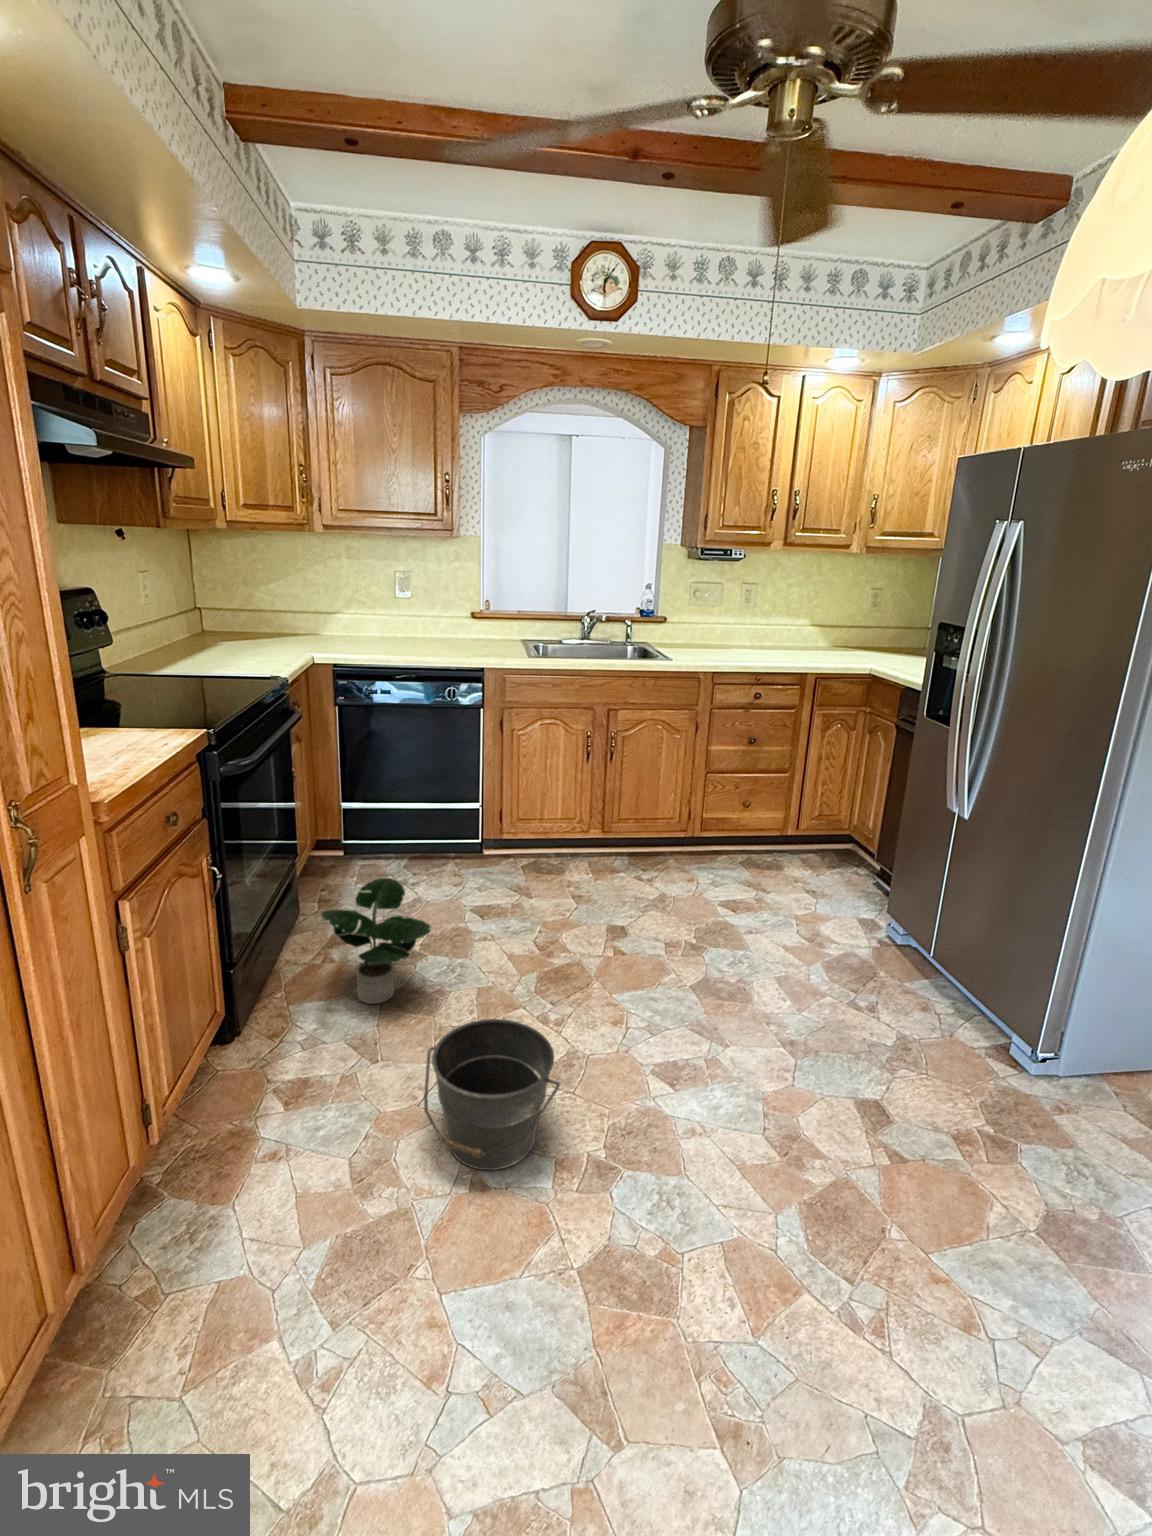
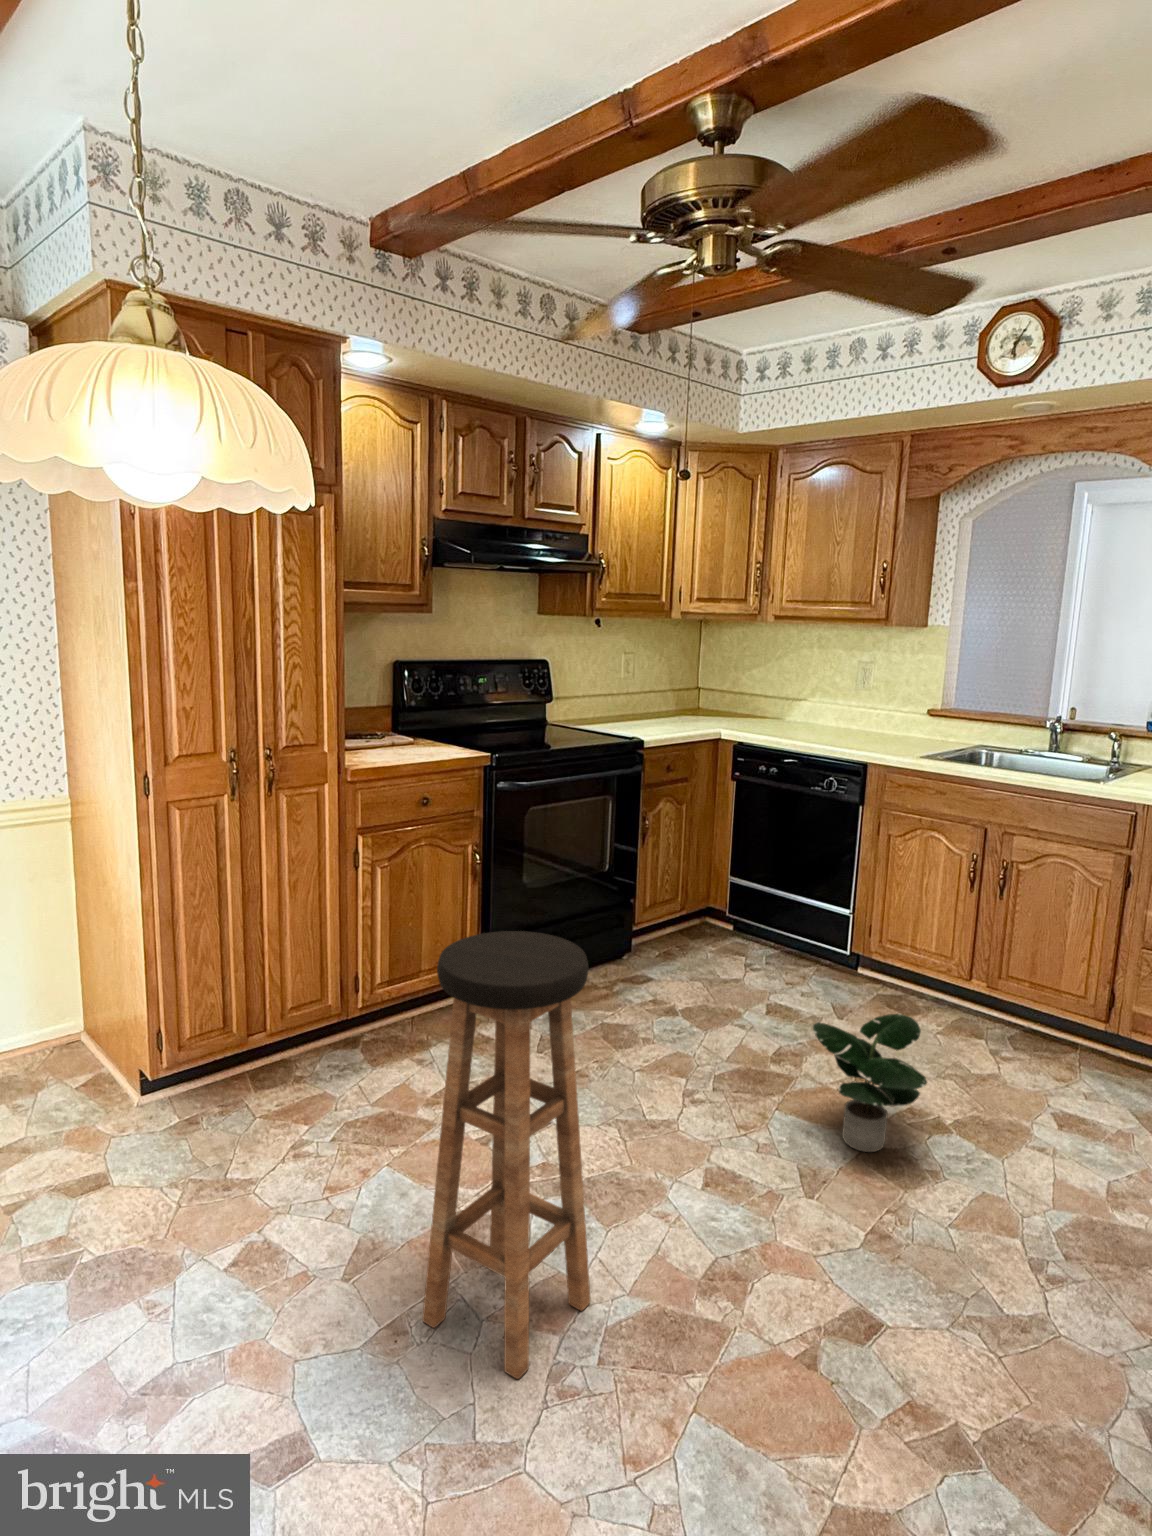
bar stool: none [39,931,278,1464] -> present [422,931,590,1379]
bucket: present [424,1019,560,1170] -> none [782,1183,948,1371]

